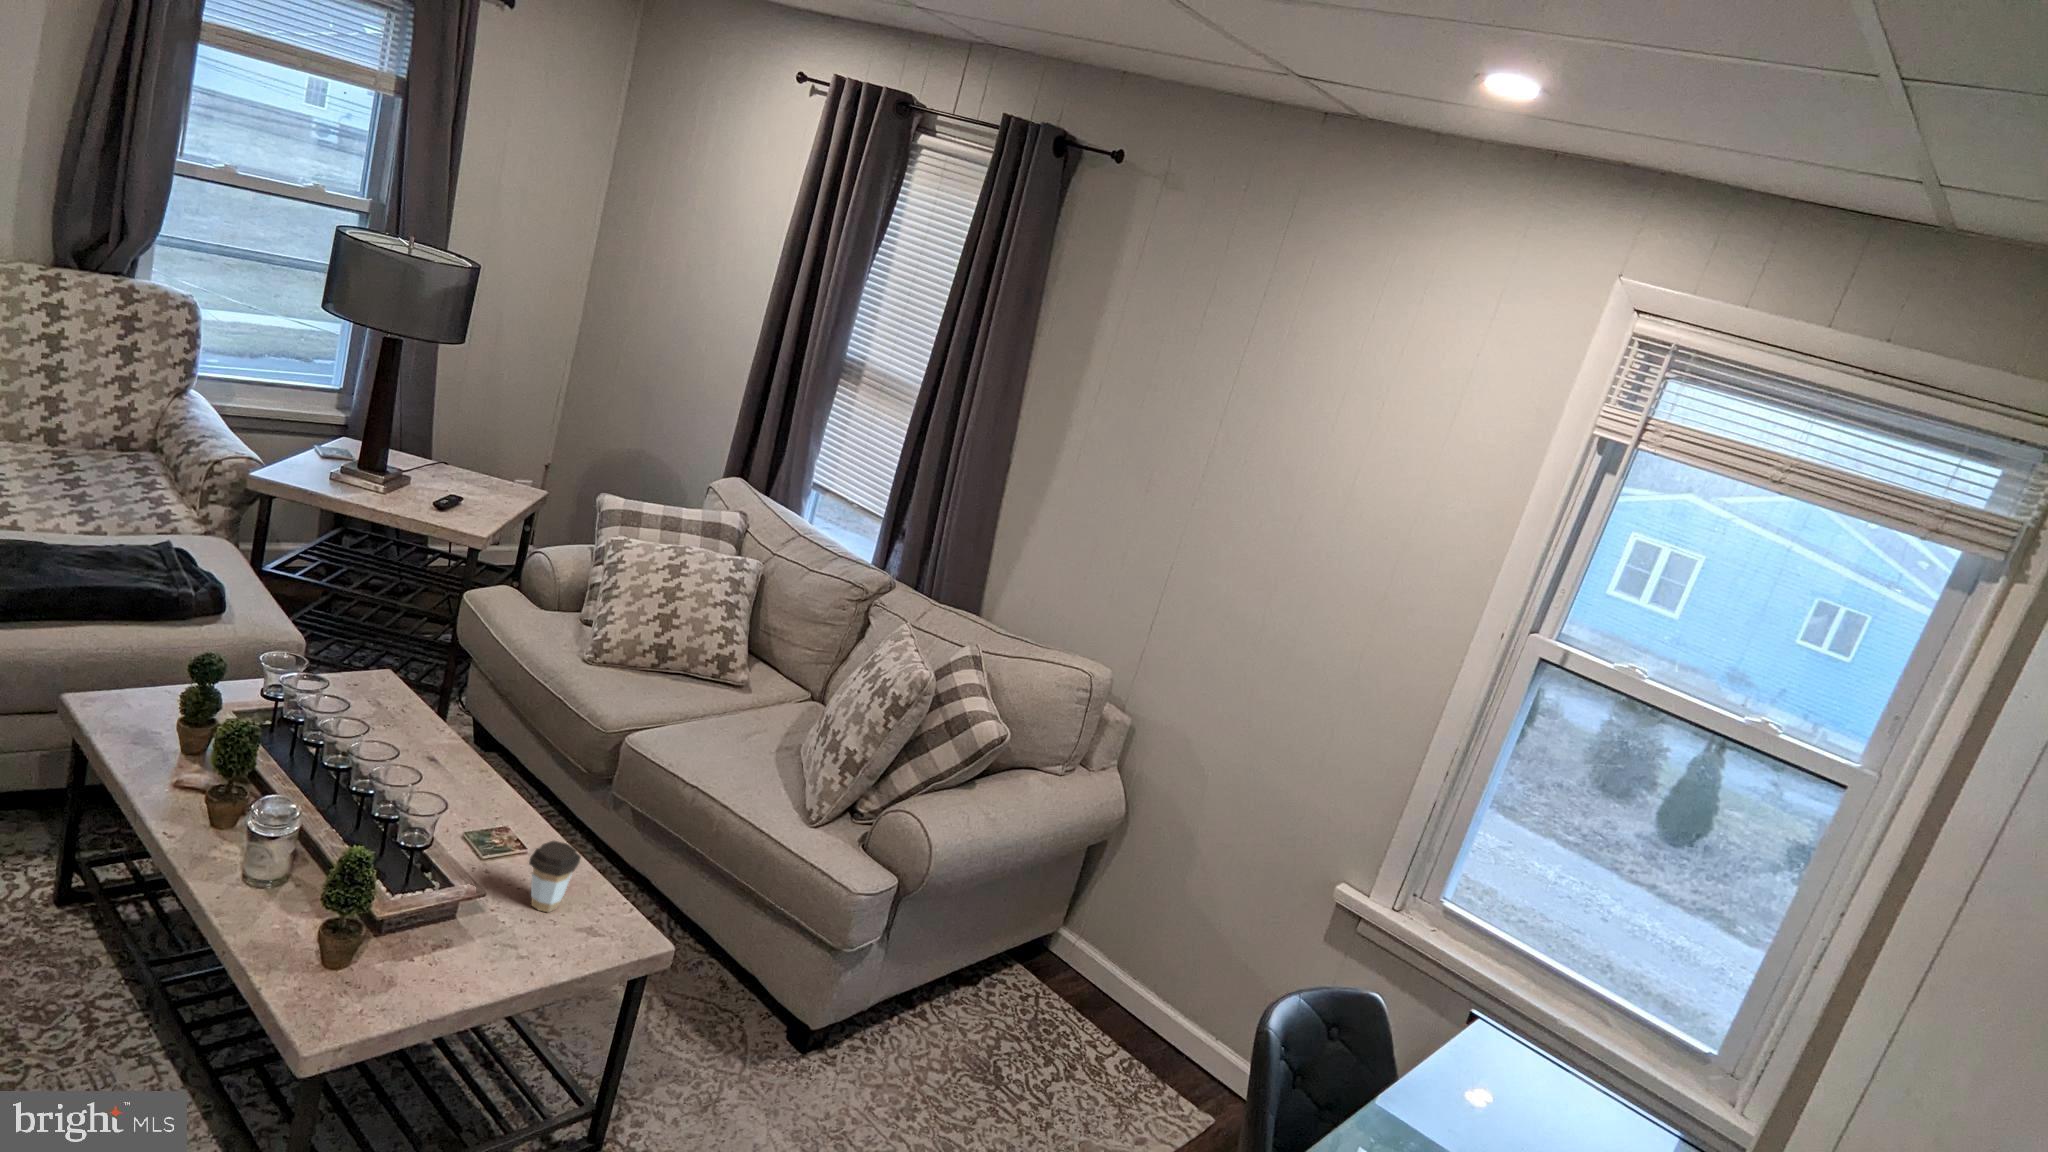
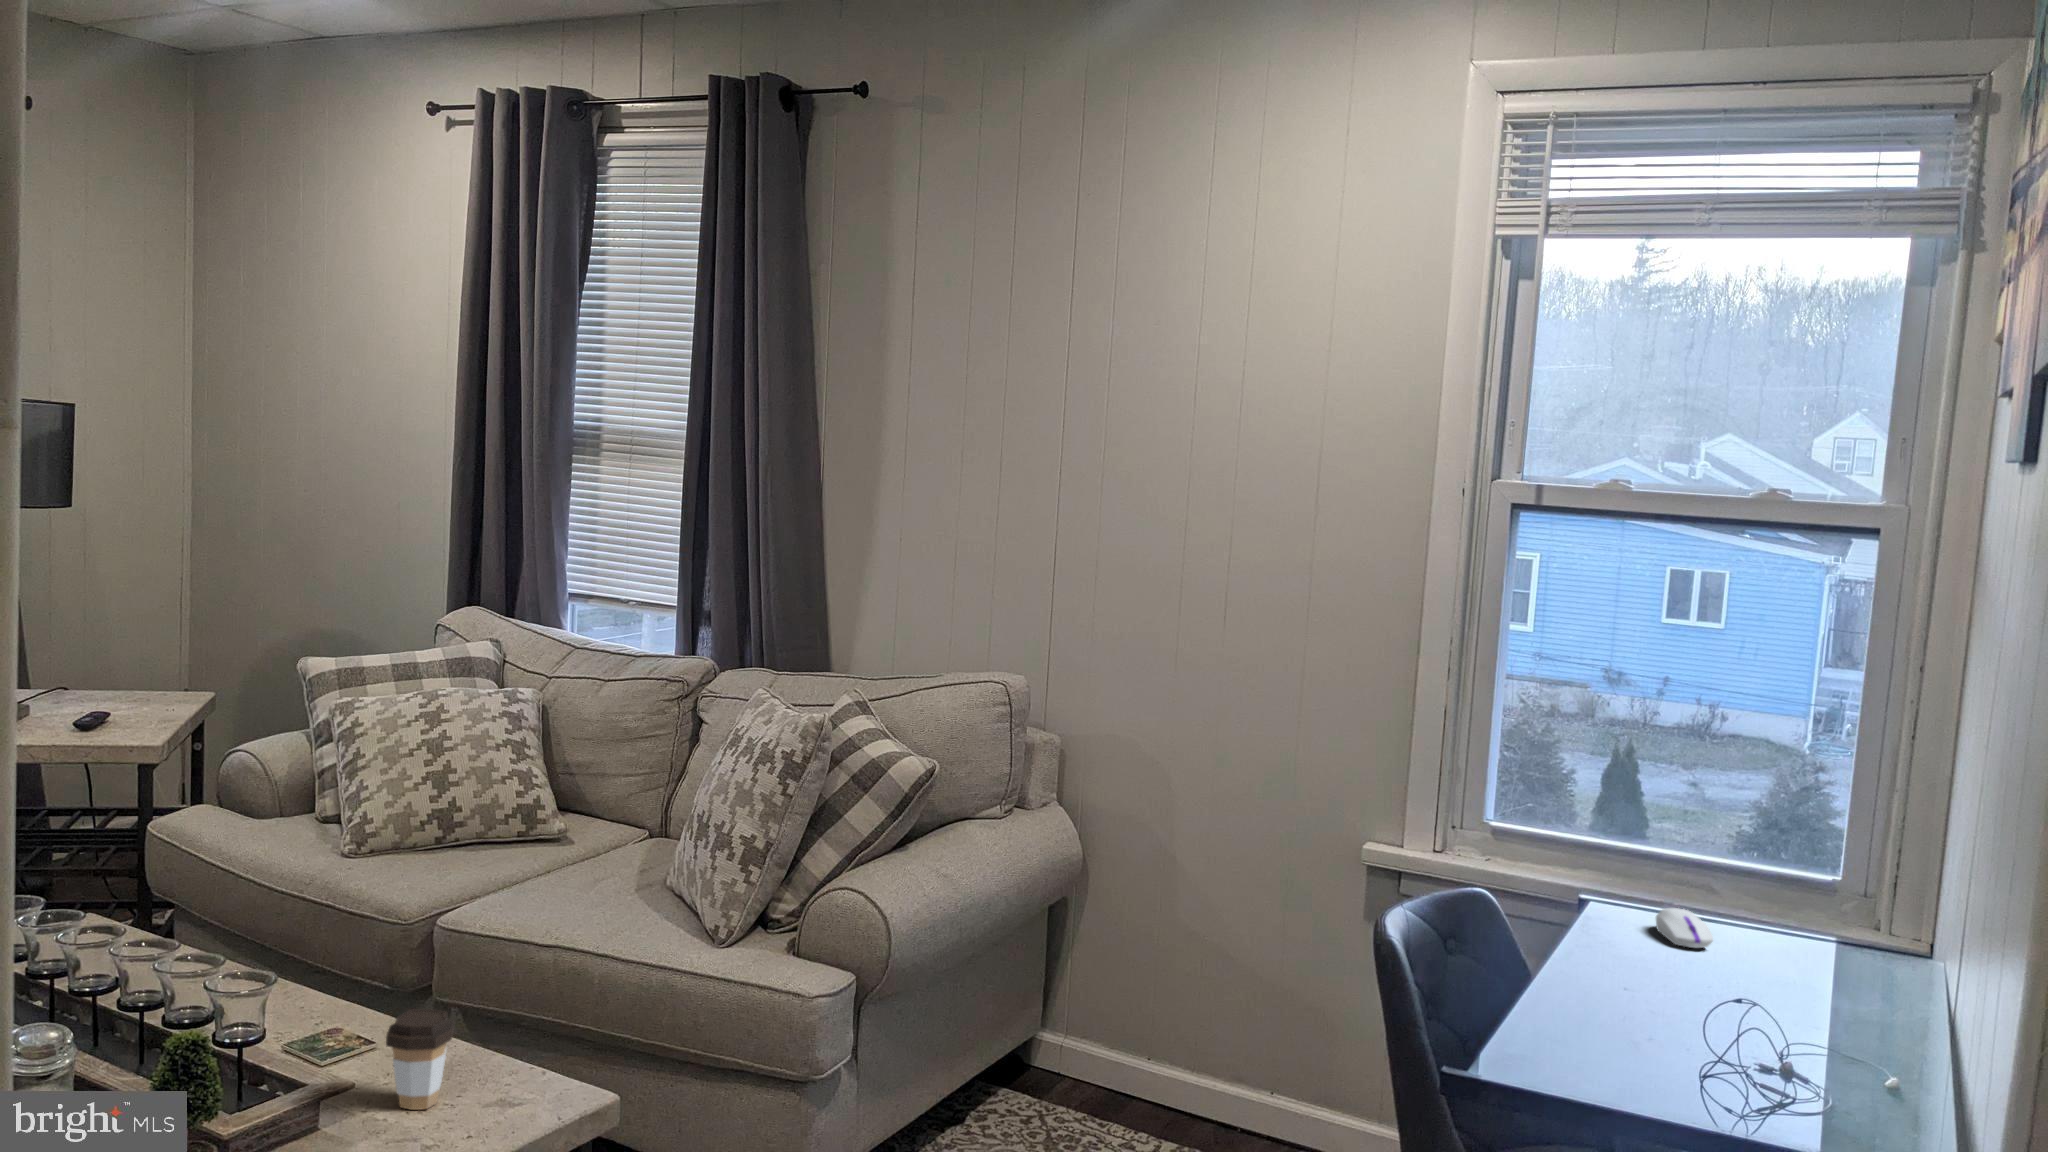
computer mouse: none [1503,1058,1541,1104] -> present [1656,908,1713,948]

